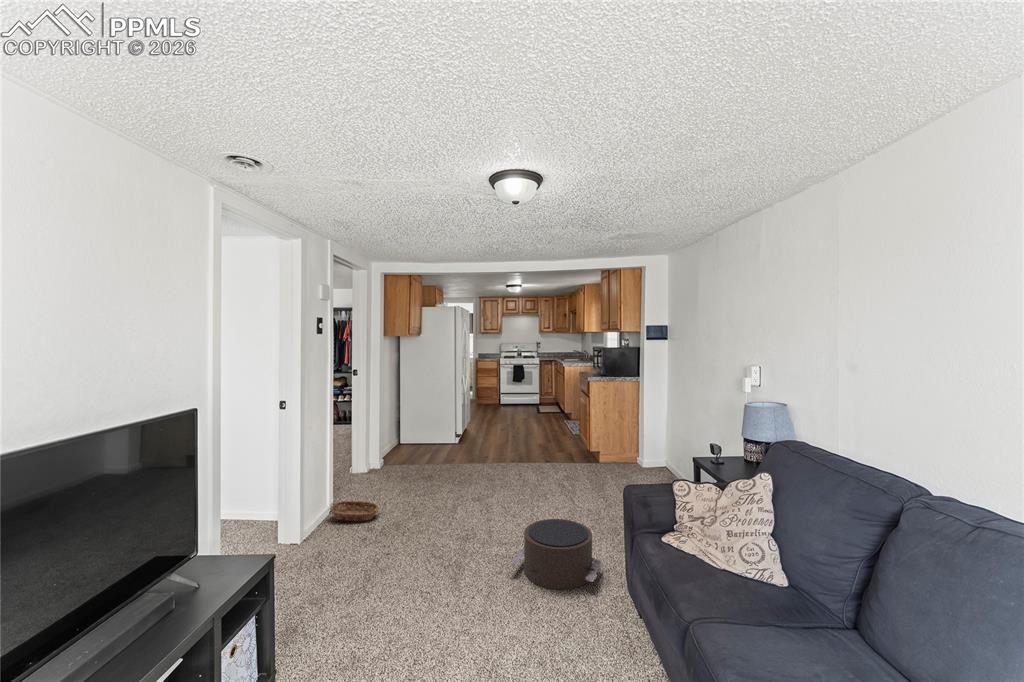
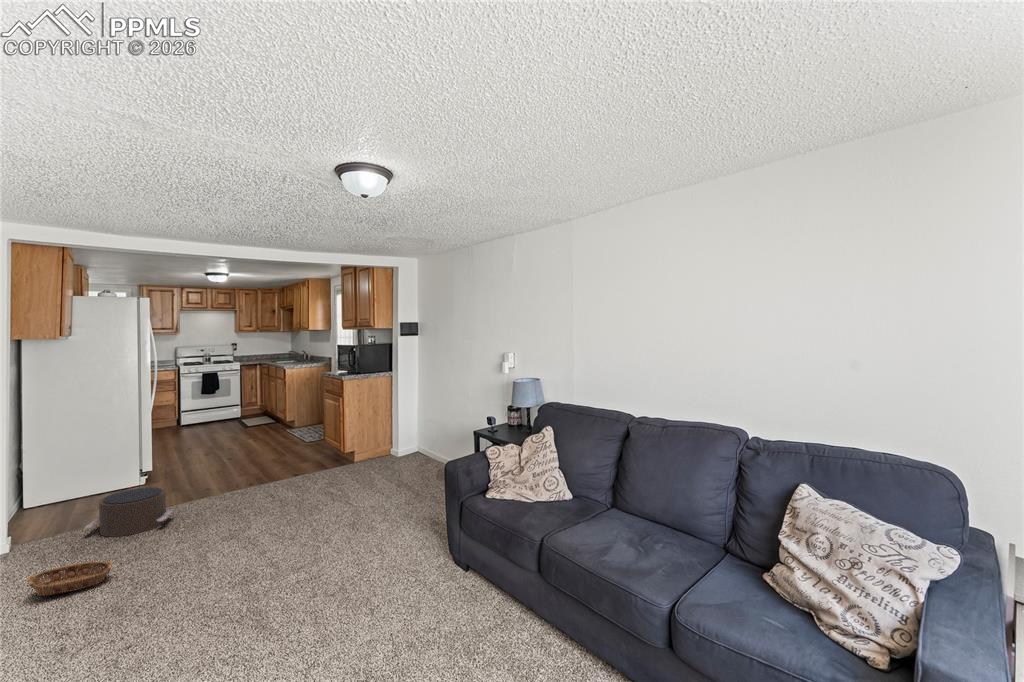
pouf: present [510,519,601,590] -> present [85,487,174,537]

